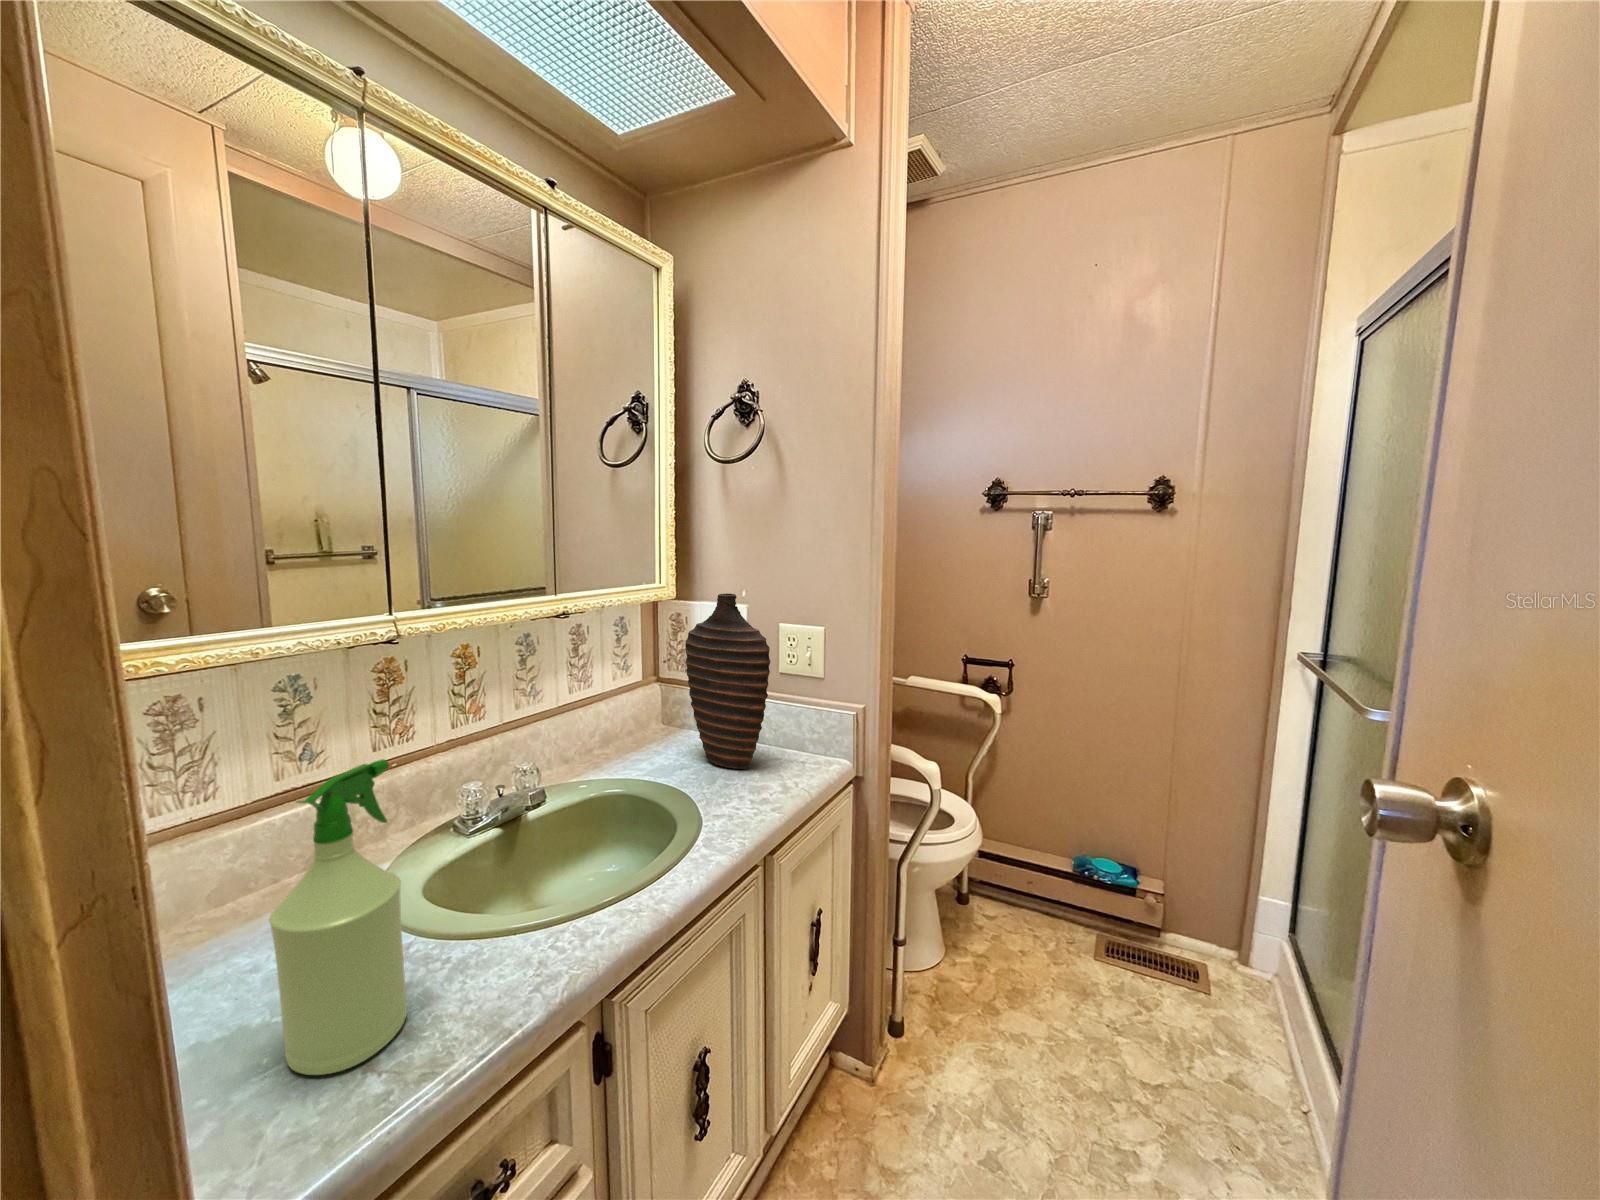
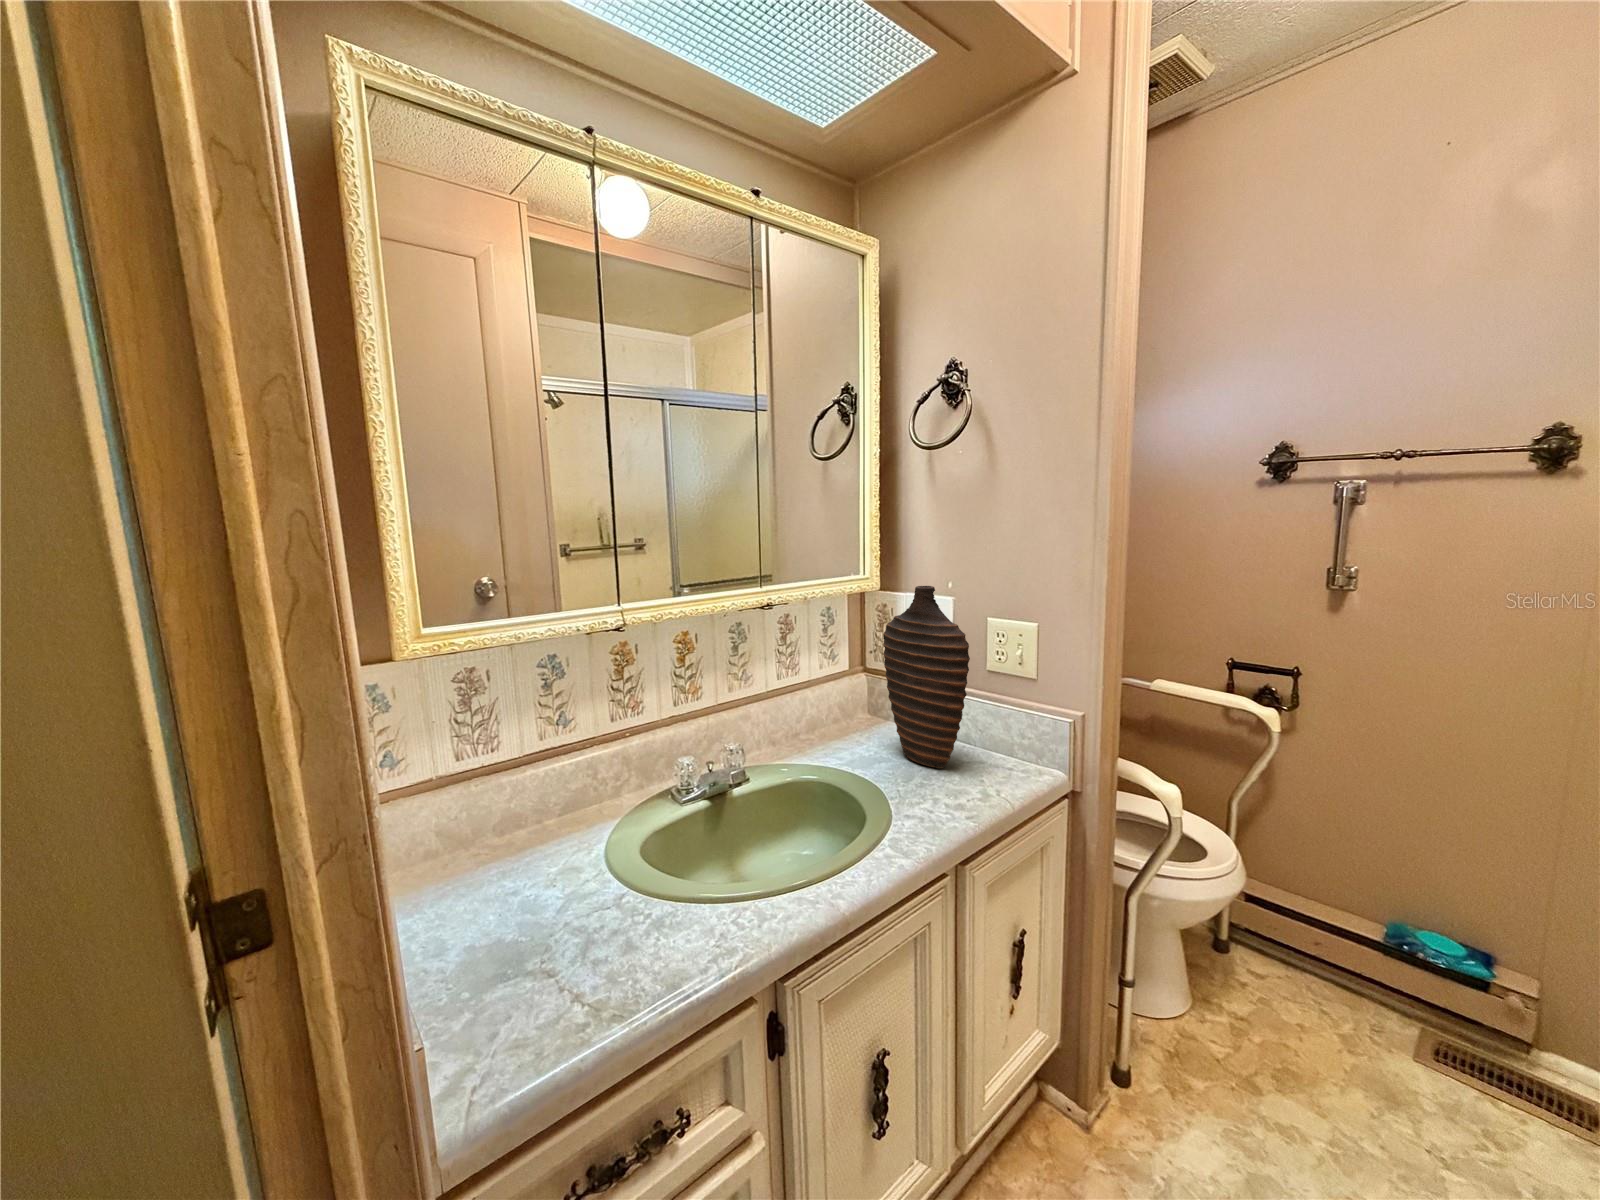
spray bottle: present [269,759,407,1075] -> none [508,736,611,998]

